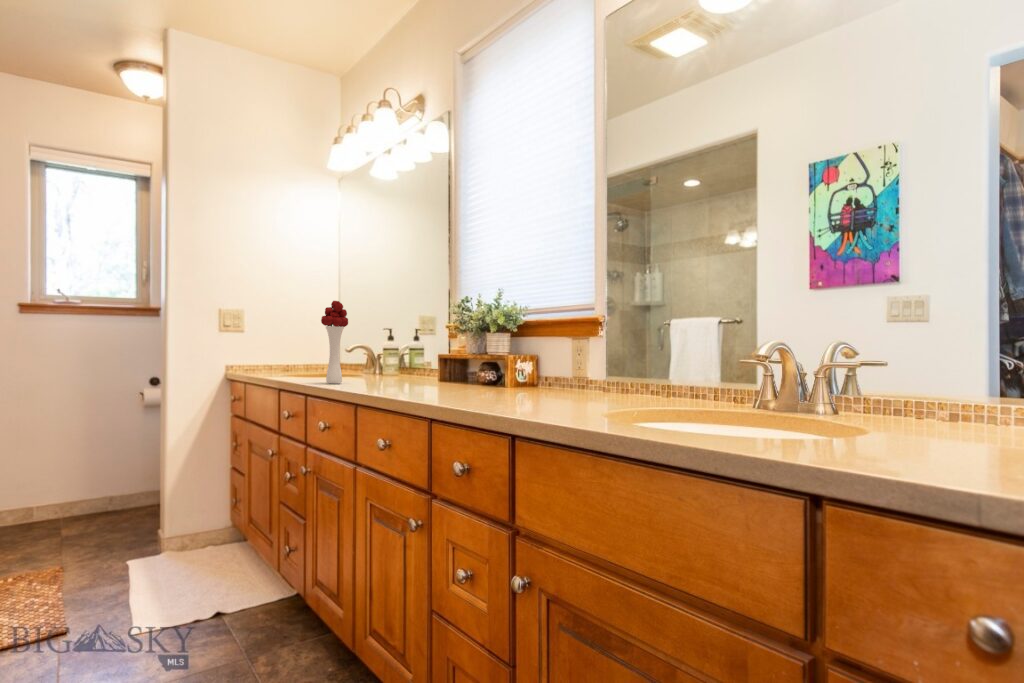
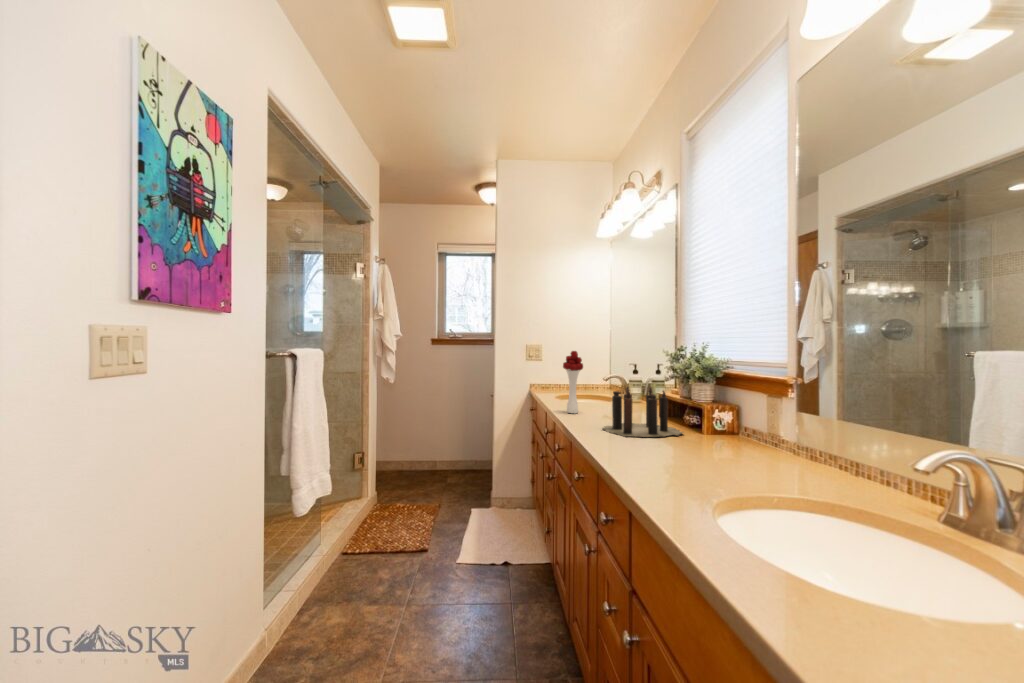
candle: none [387,338,491,393] -> present [602,387,684,437]

